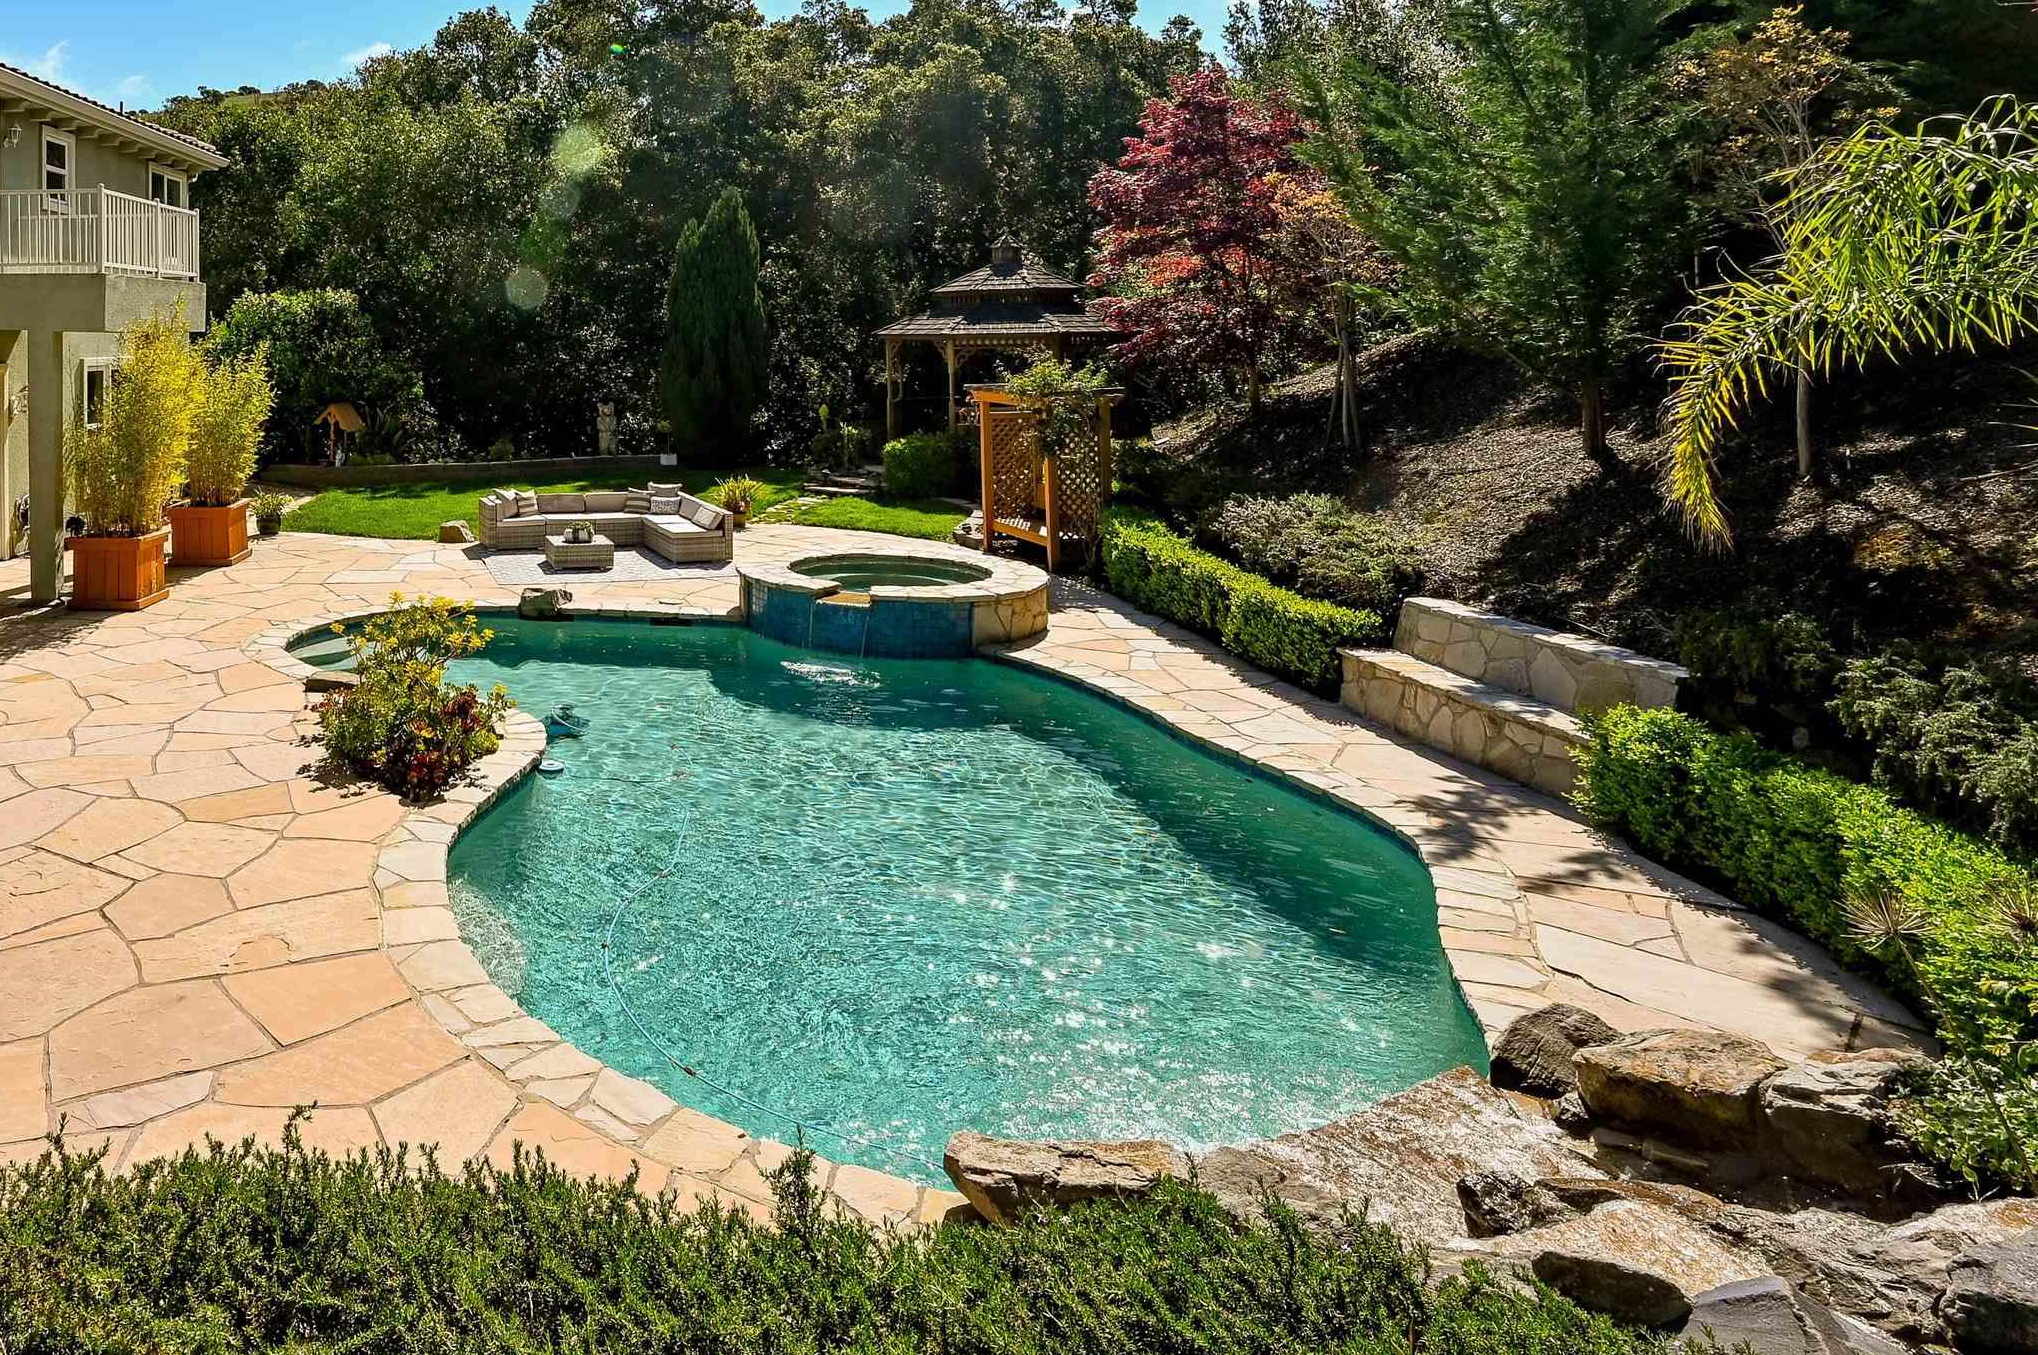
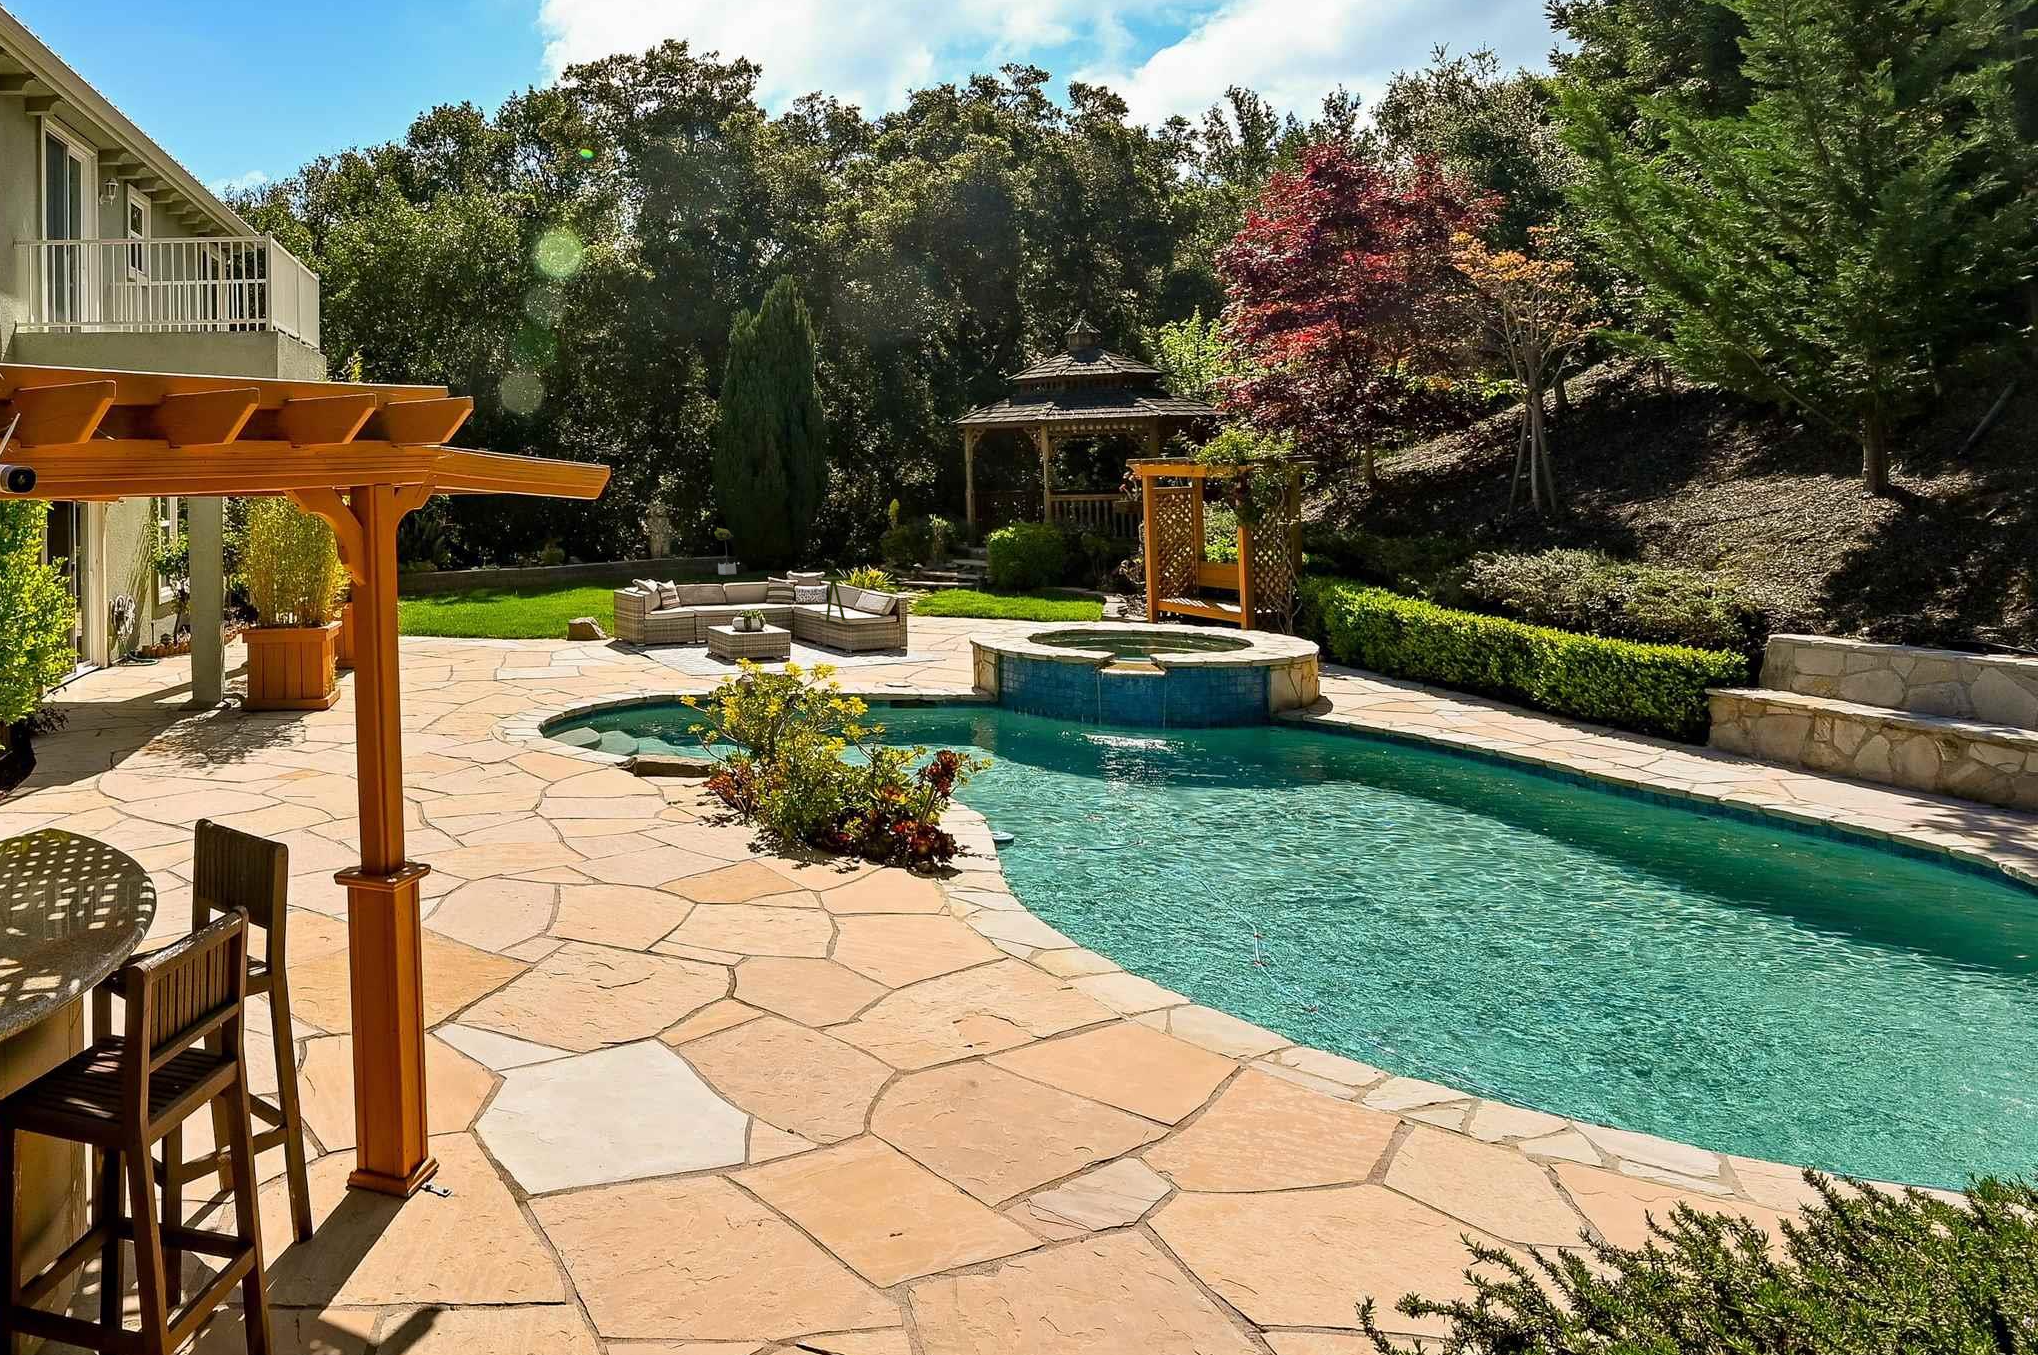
side table: none [677,481,707,522] -> present [816,577,850,621]

